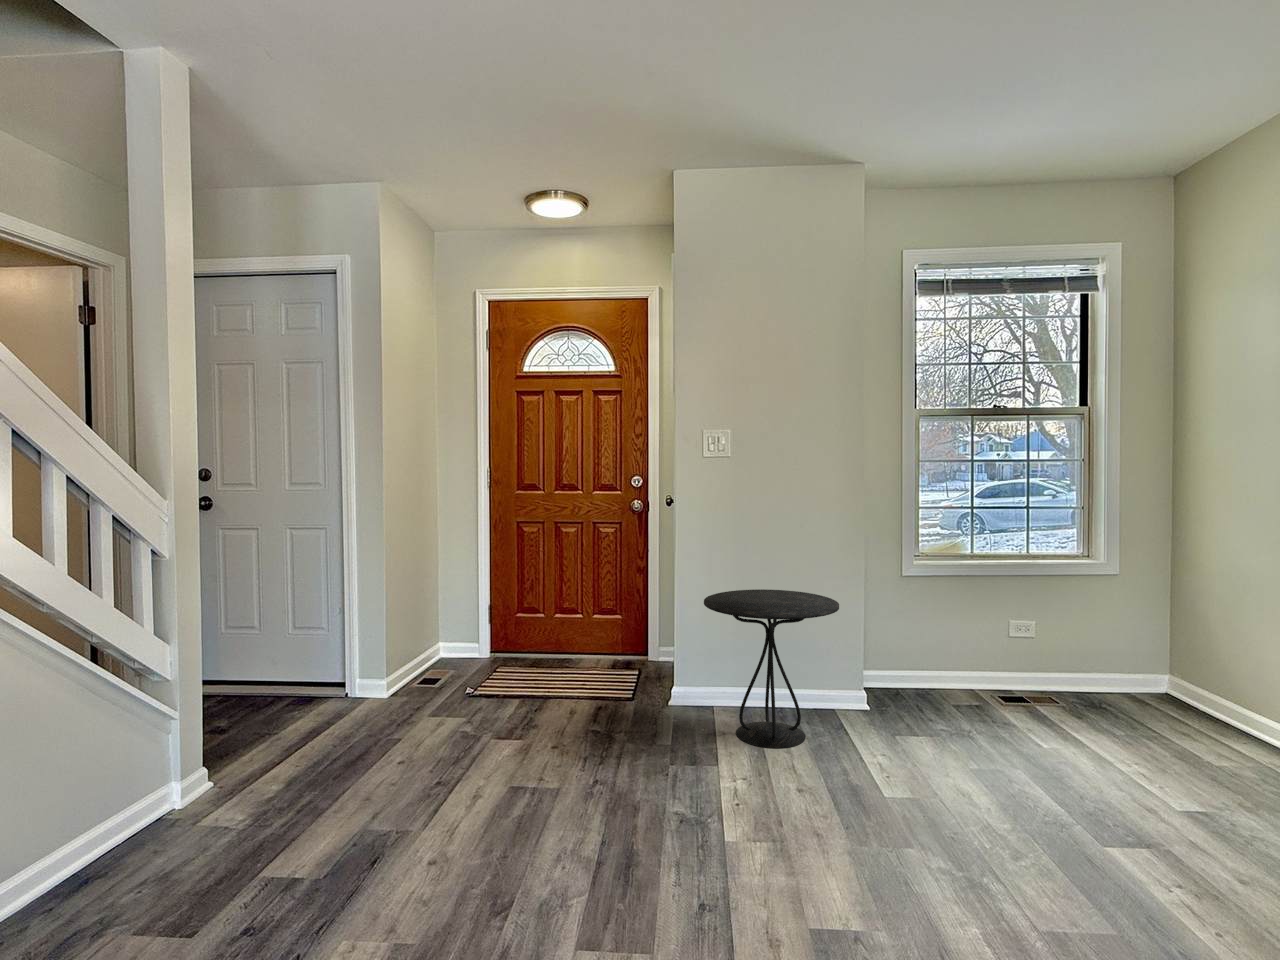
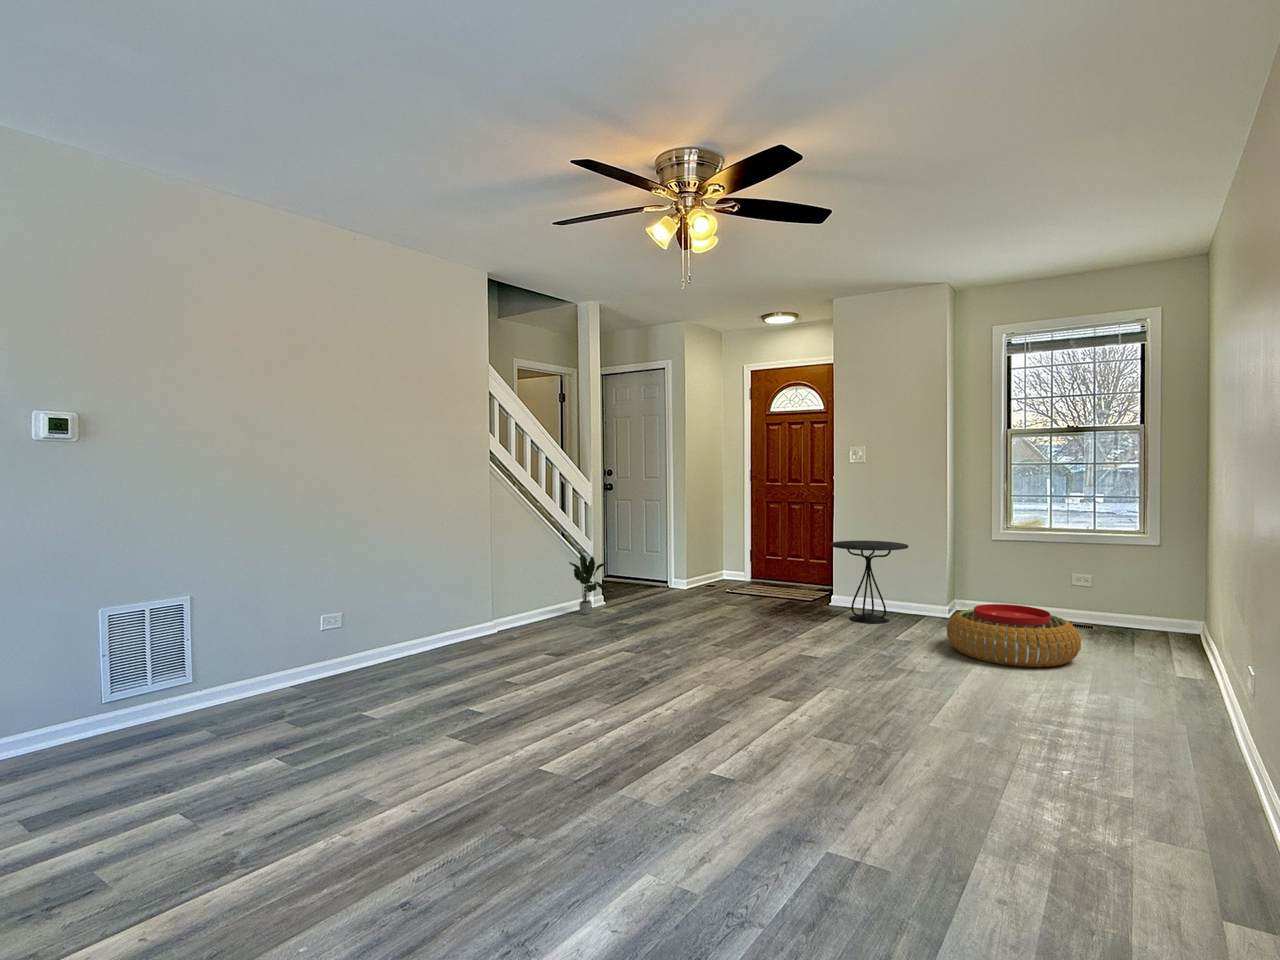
potted plant: none [96,699,225,866] -> present [569,555,606,615]
pouf: none [969,699,1221,841] -> present [947,604,1081,667]

